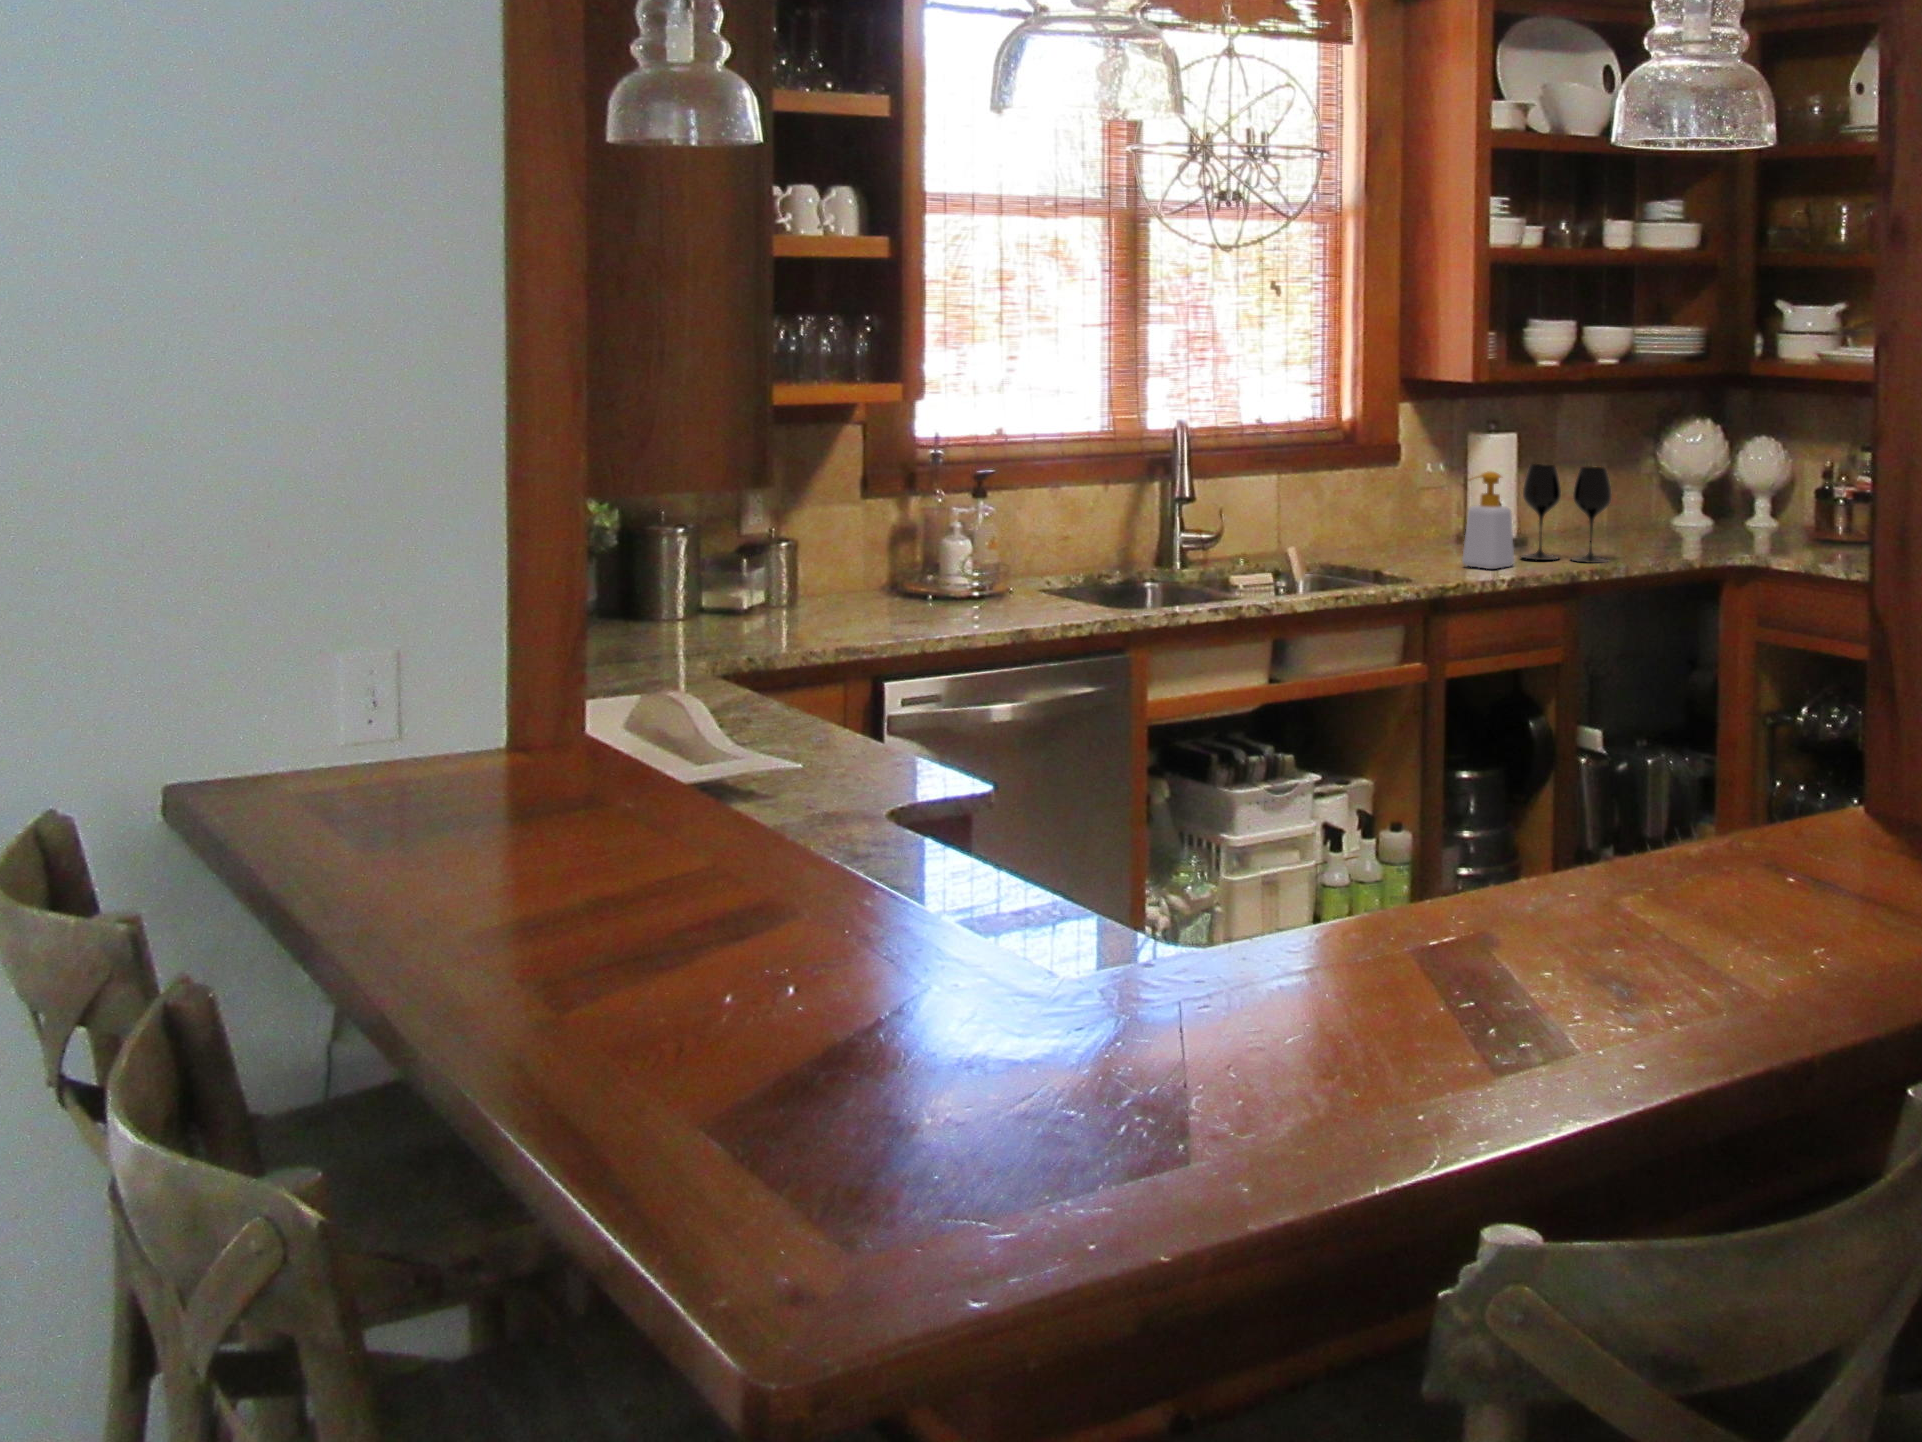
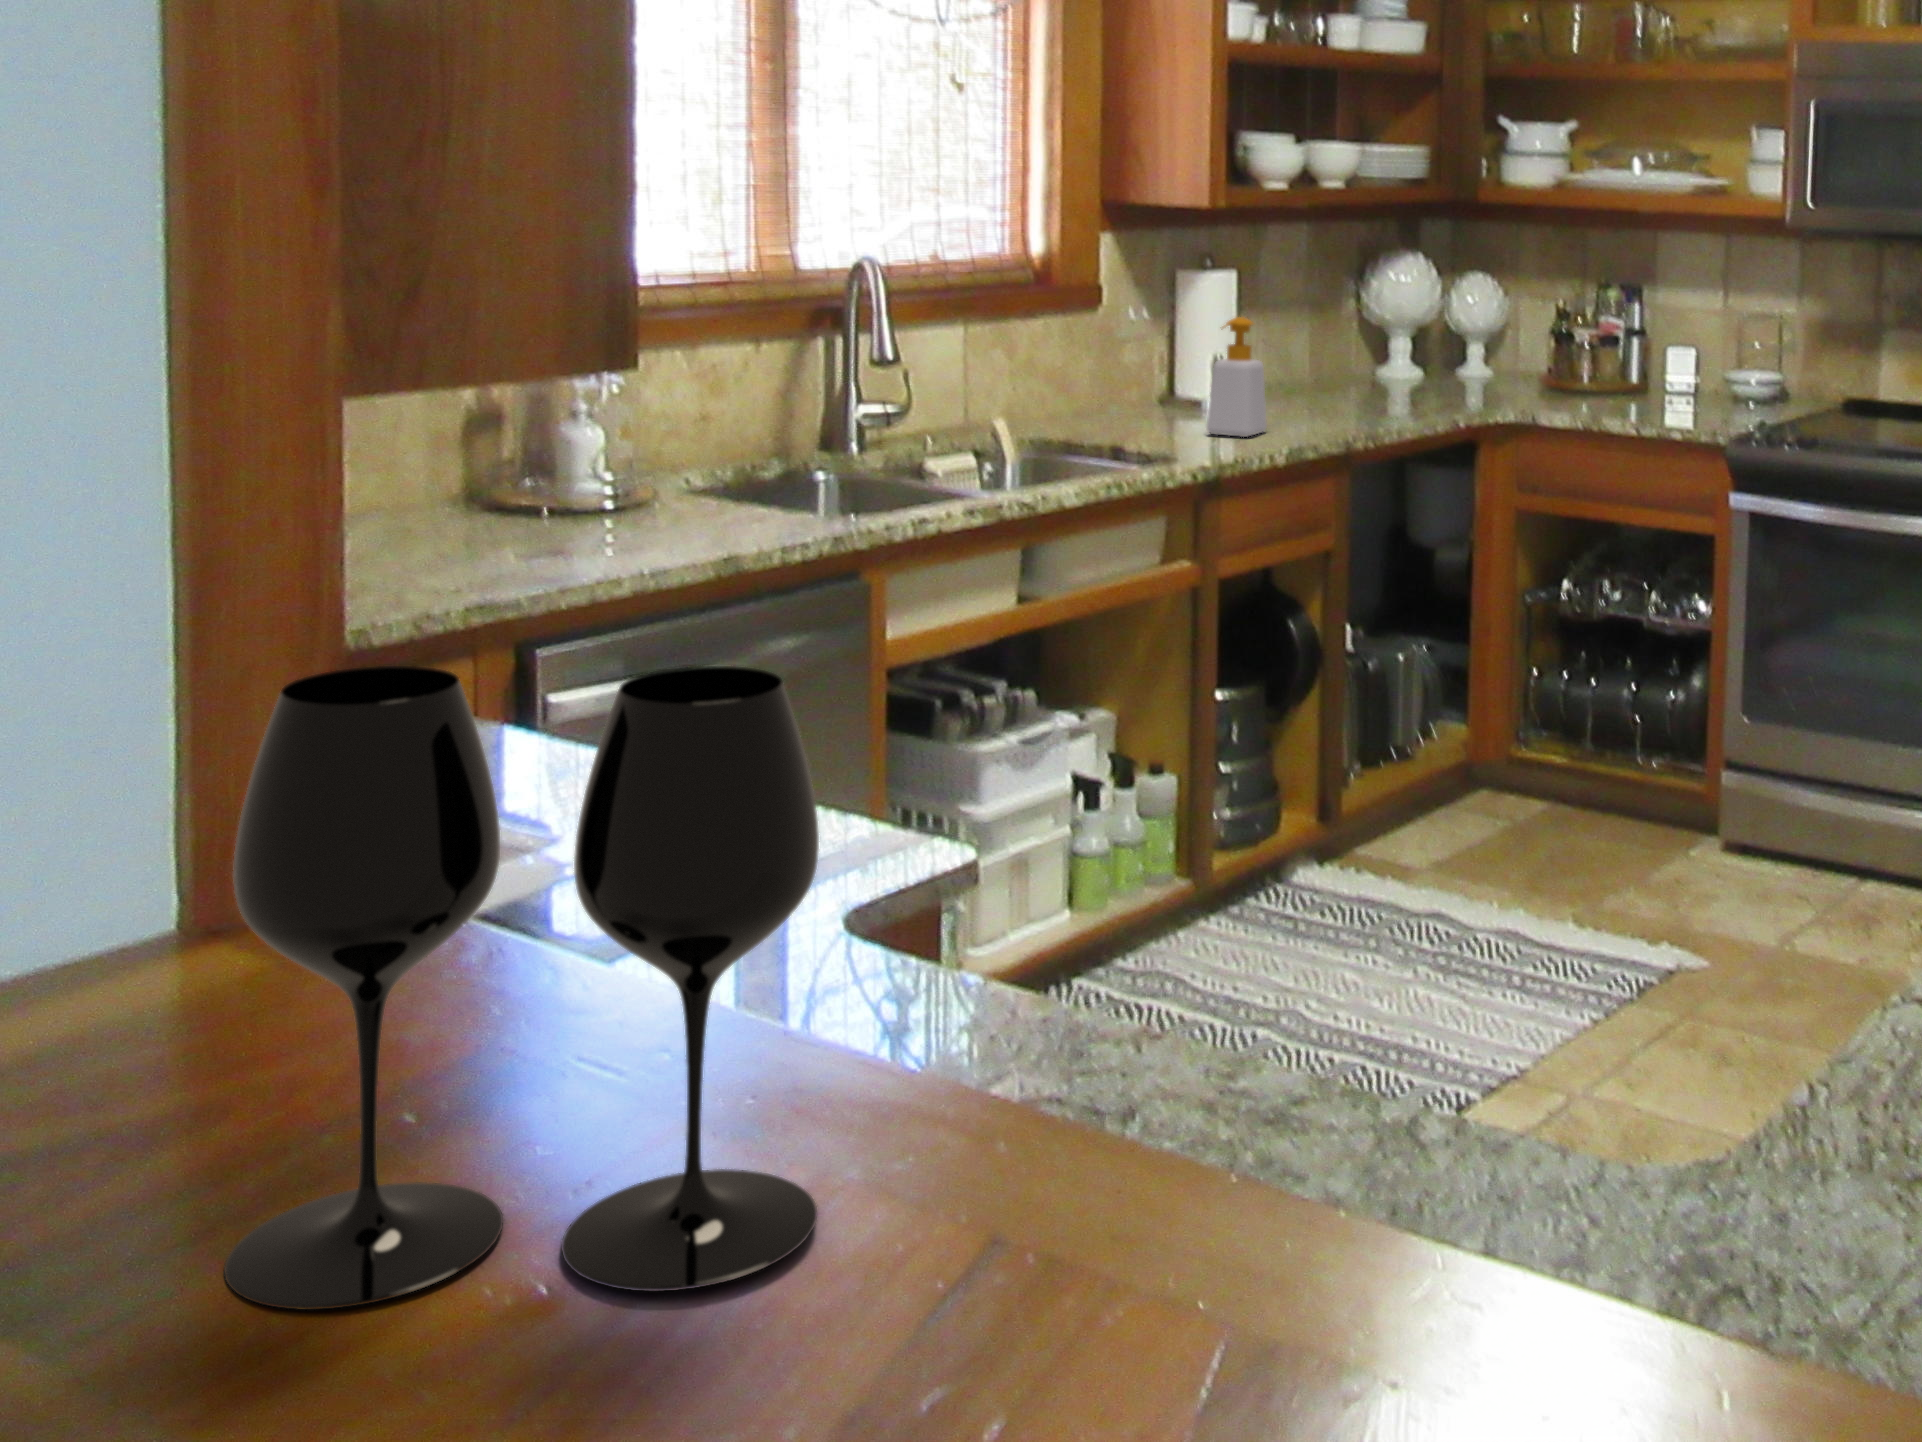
wine glass: present [1521,464,1612,563] -> present [224,666,819,1310]

